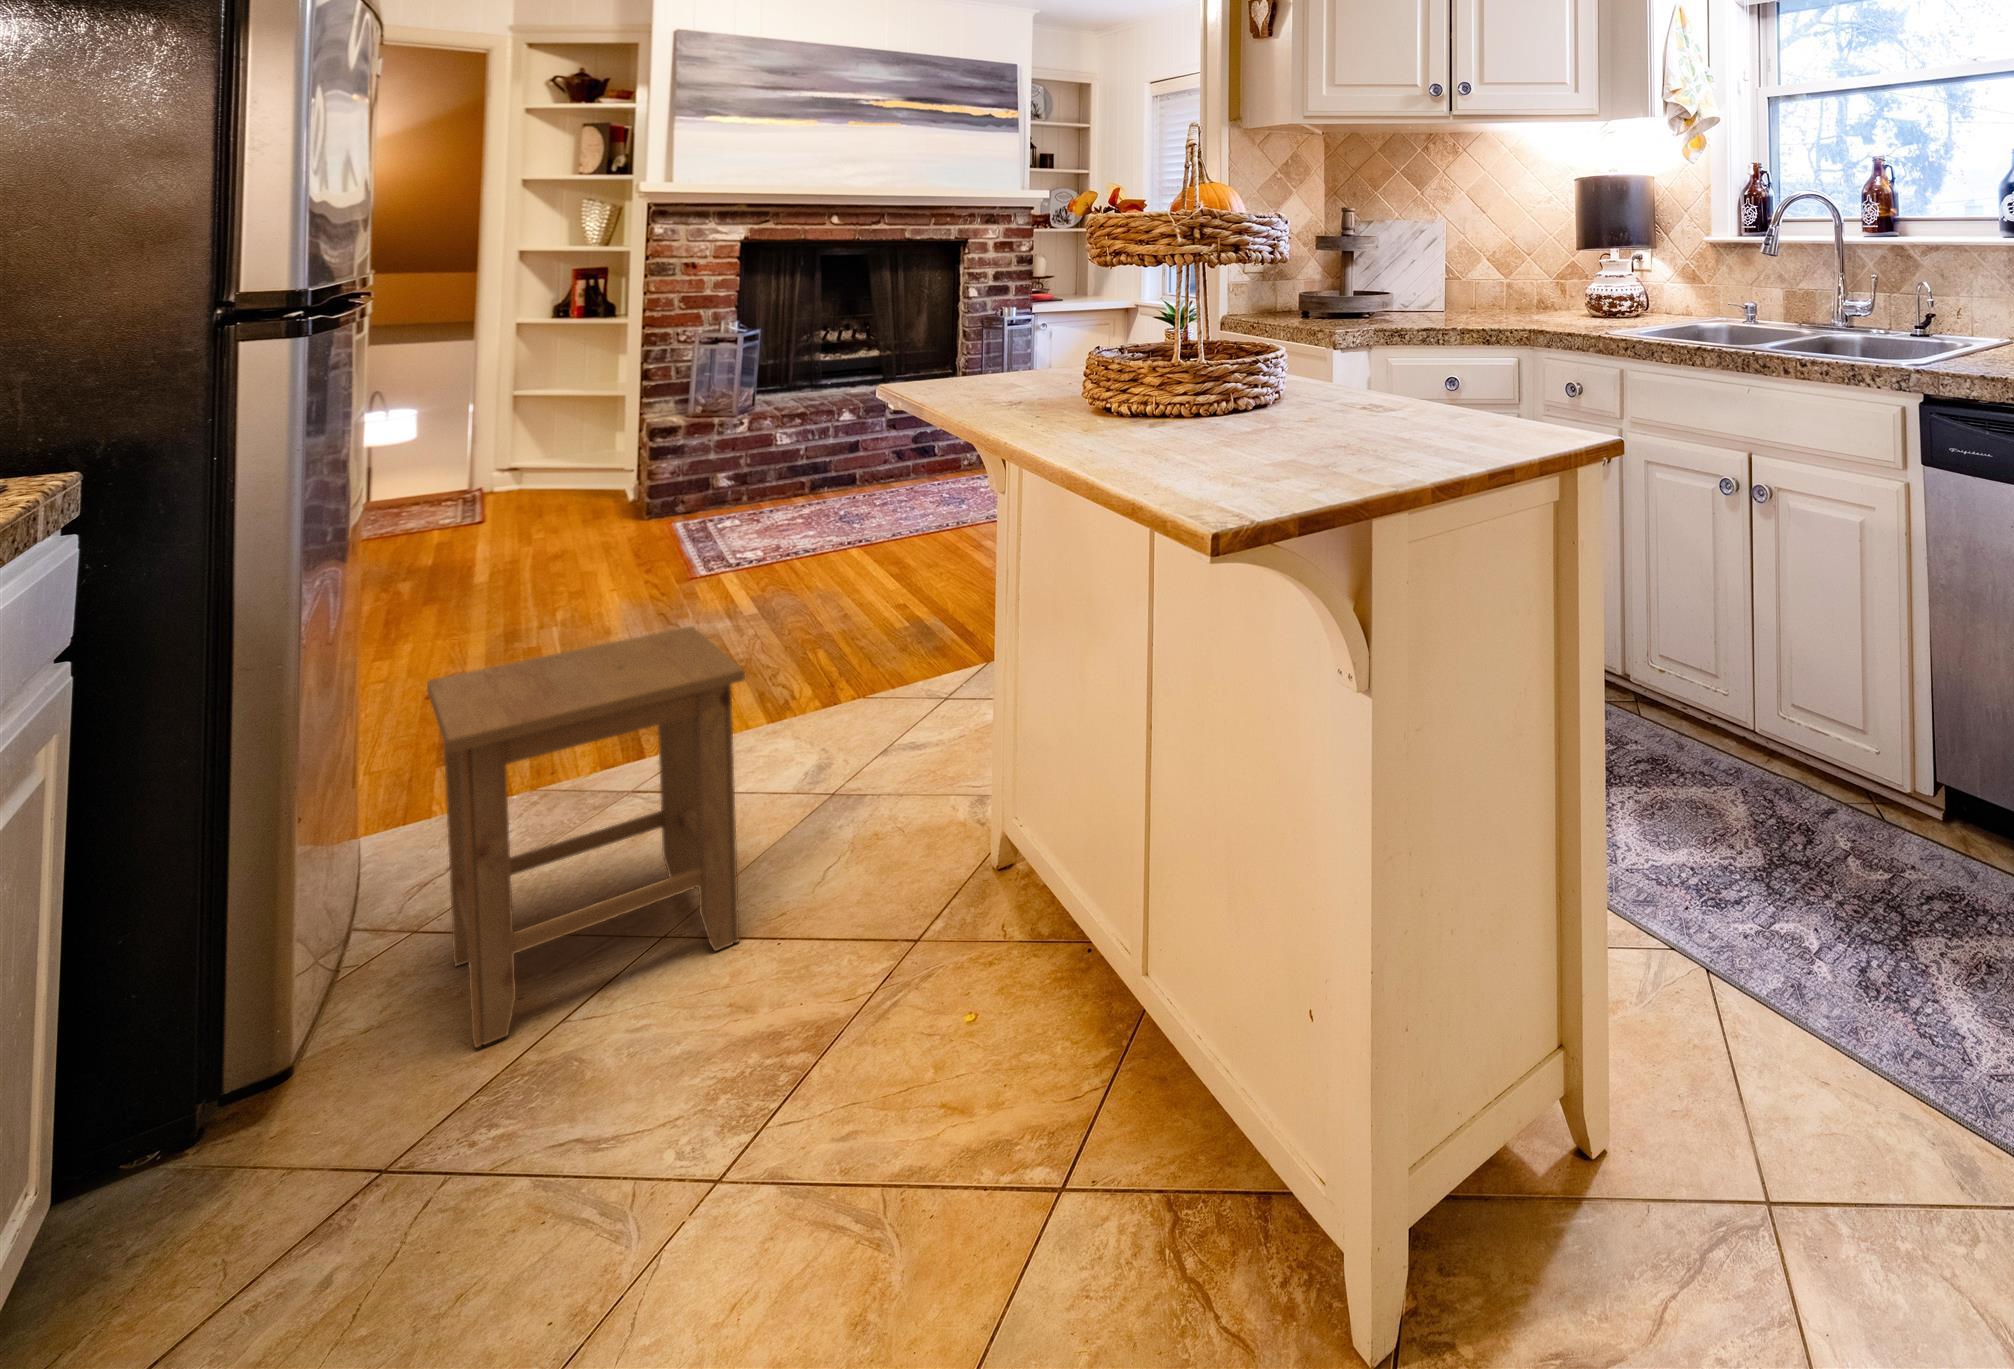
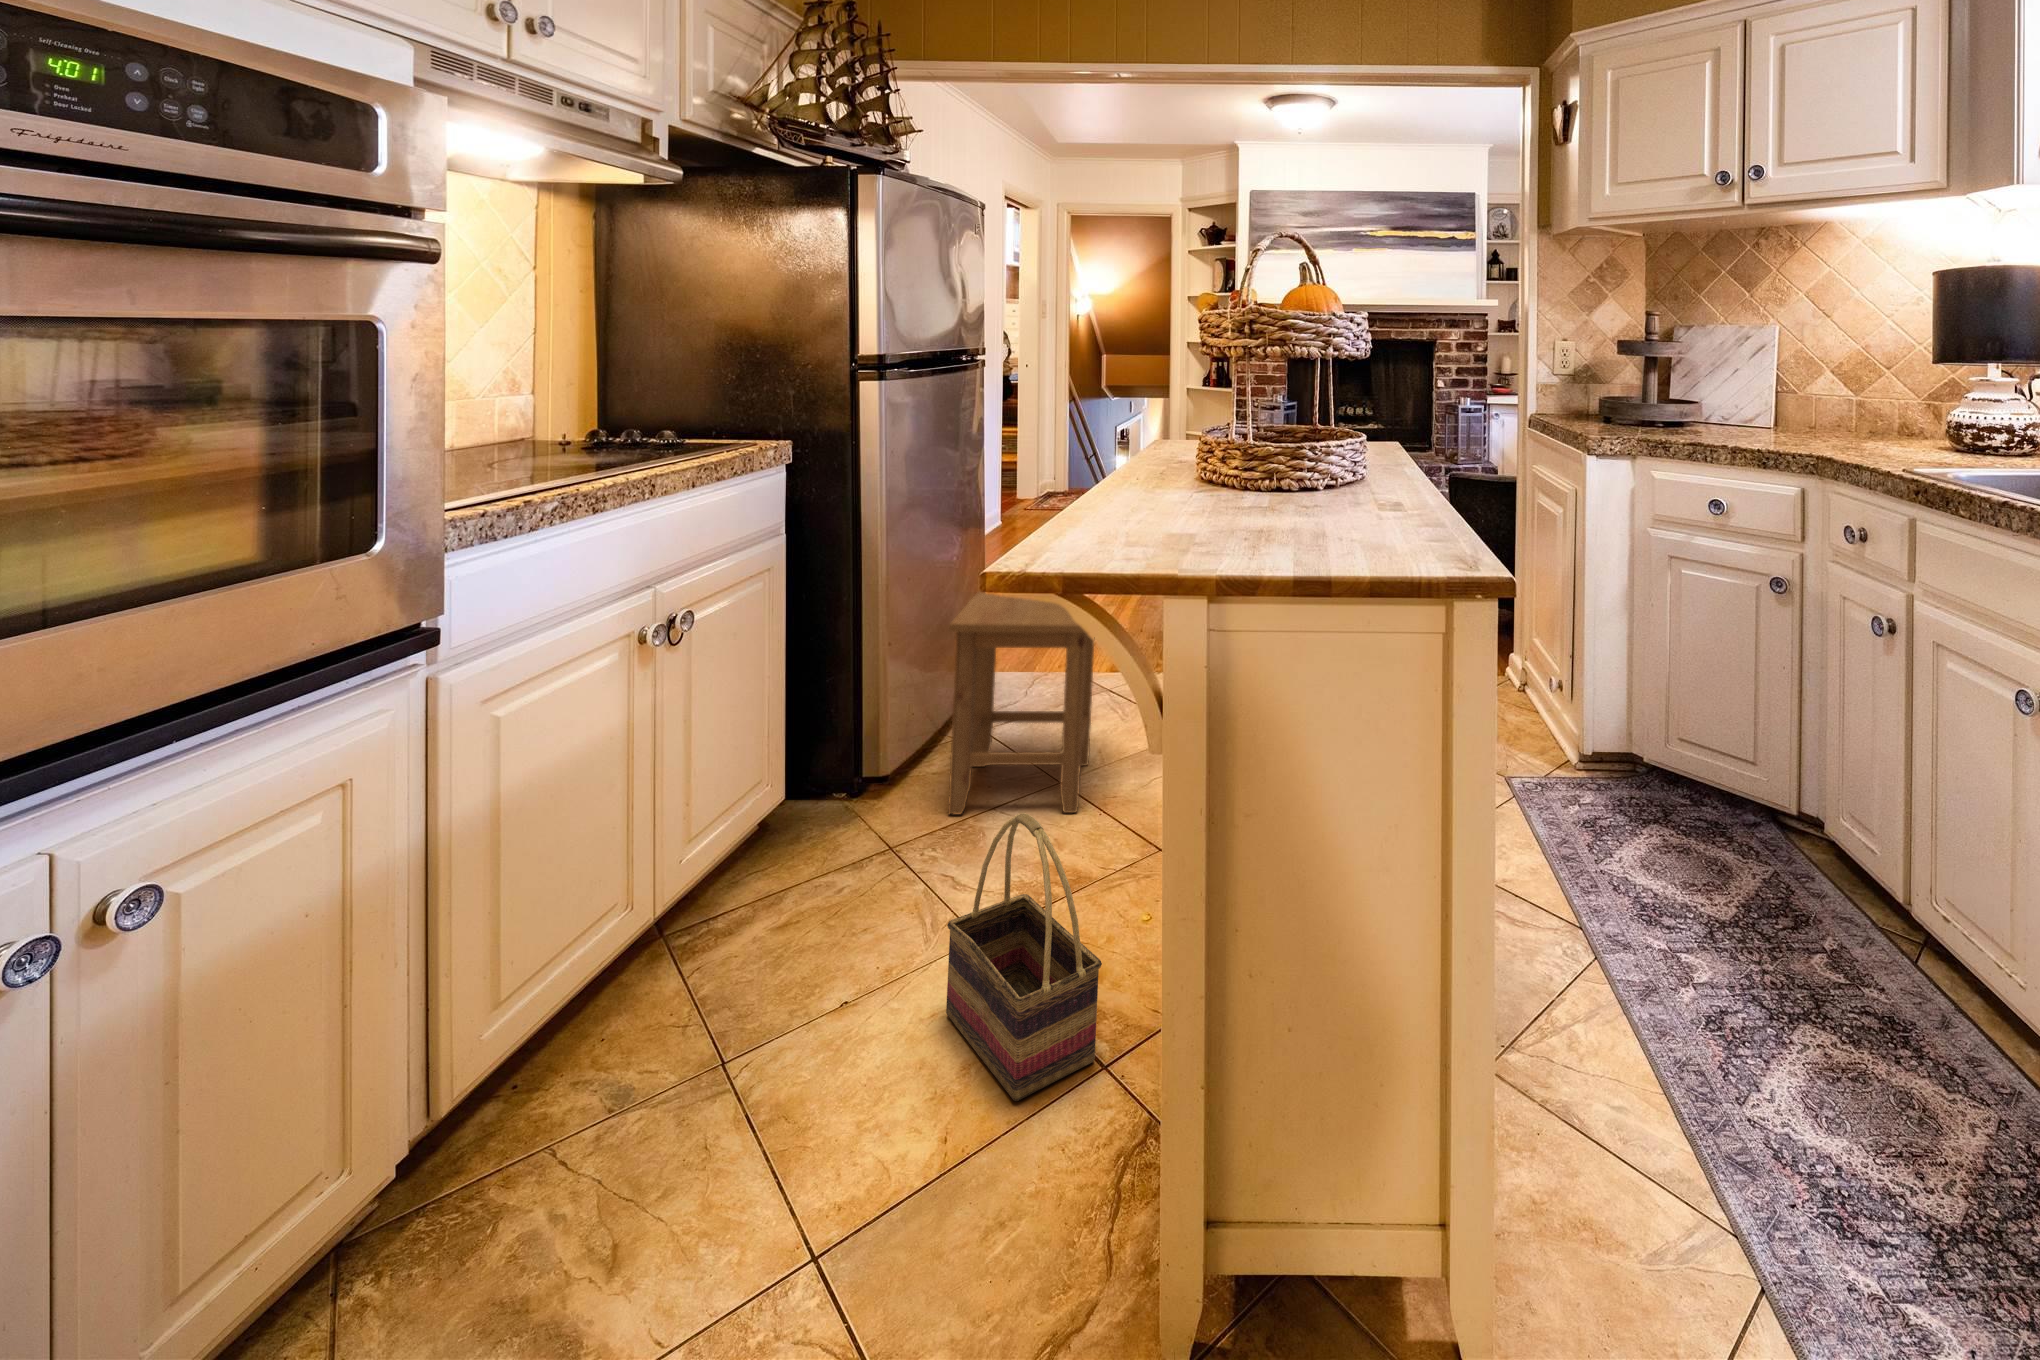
basket: none [750,928,1049,1290] -> present [946,813,1102,1101]

